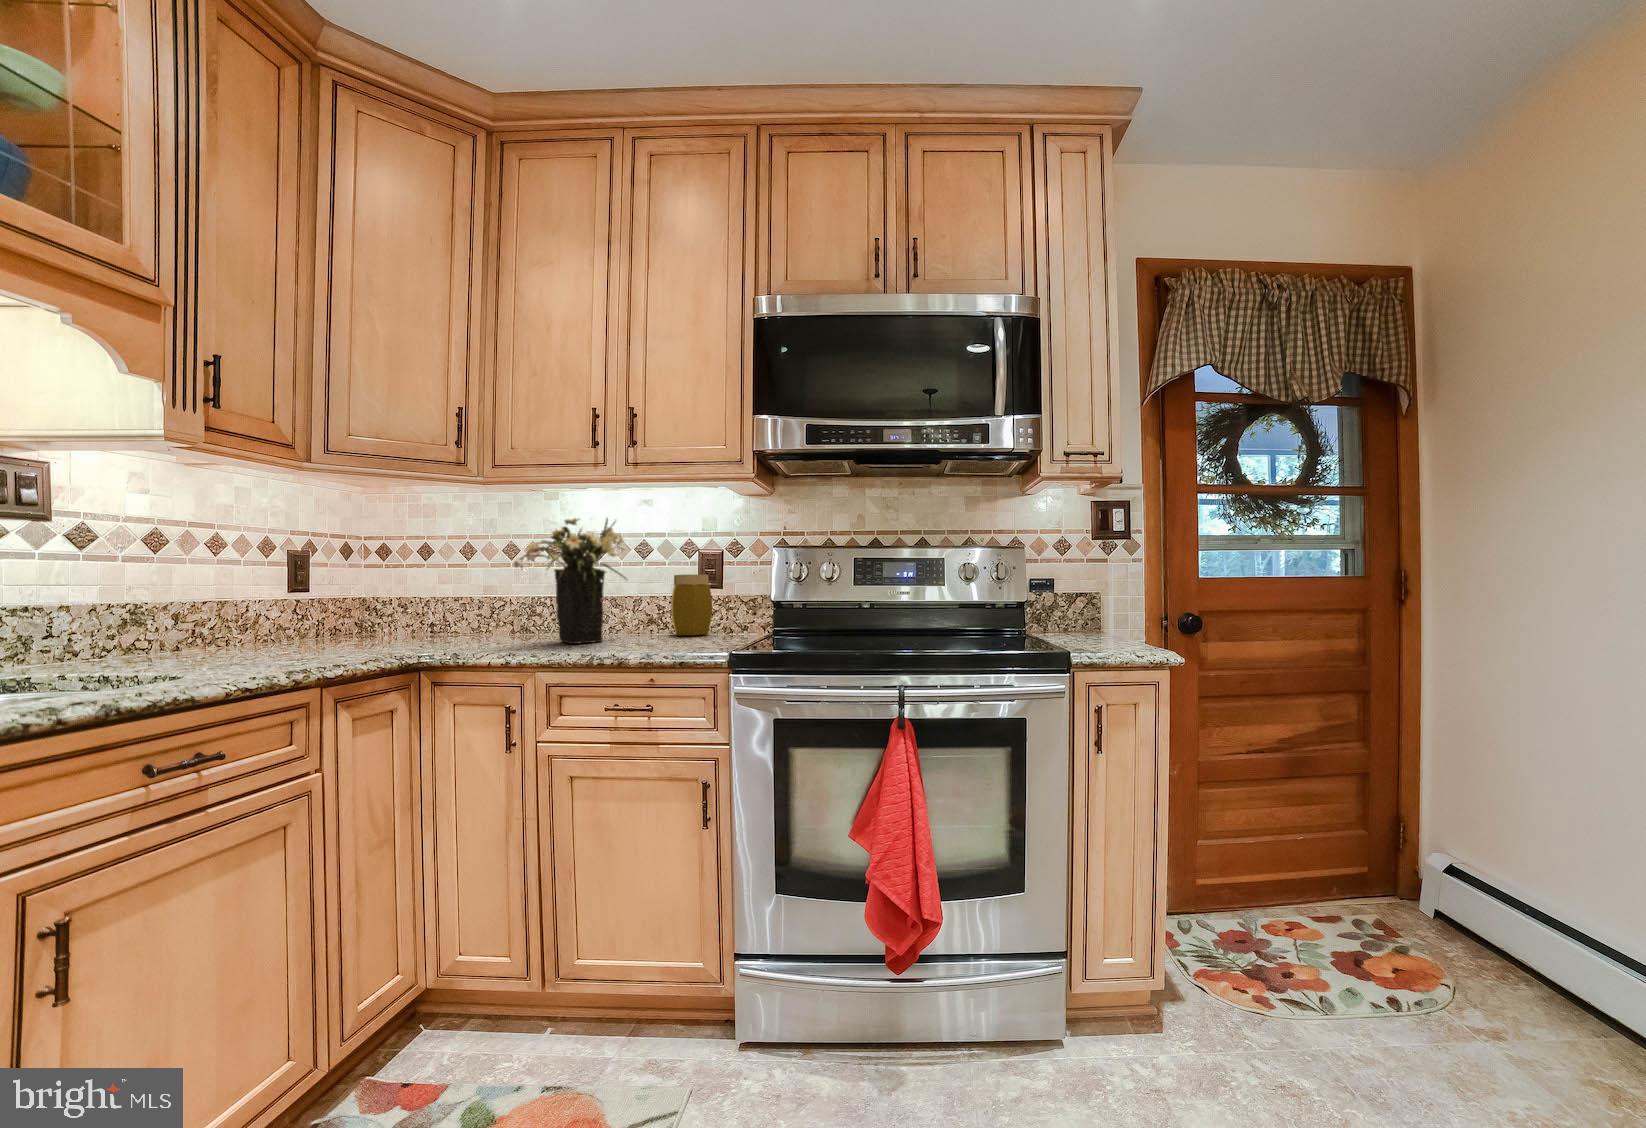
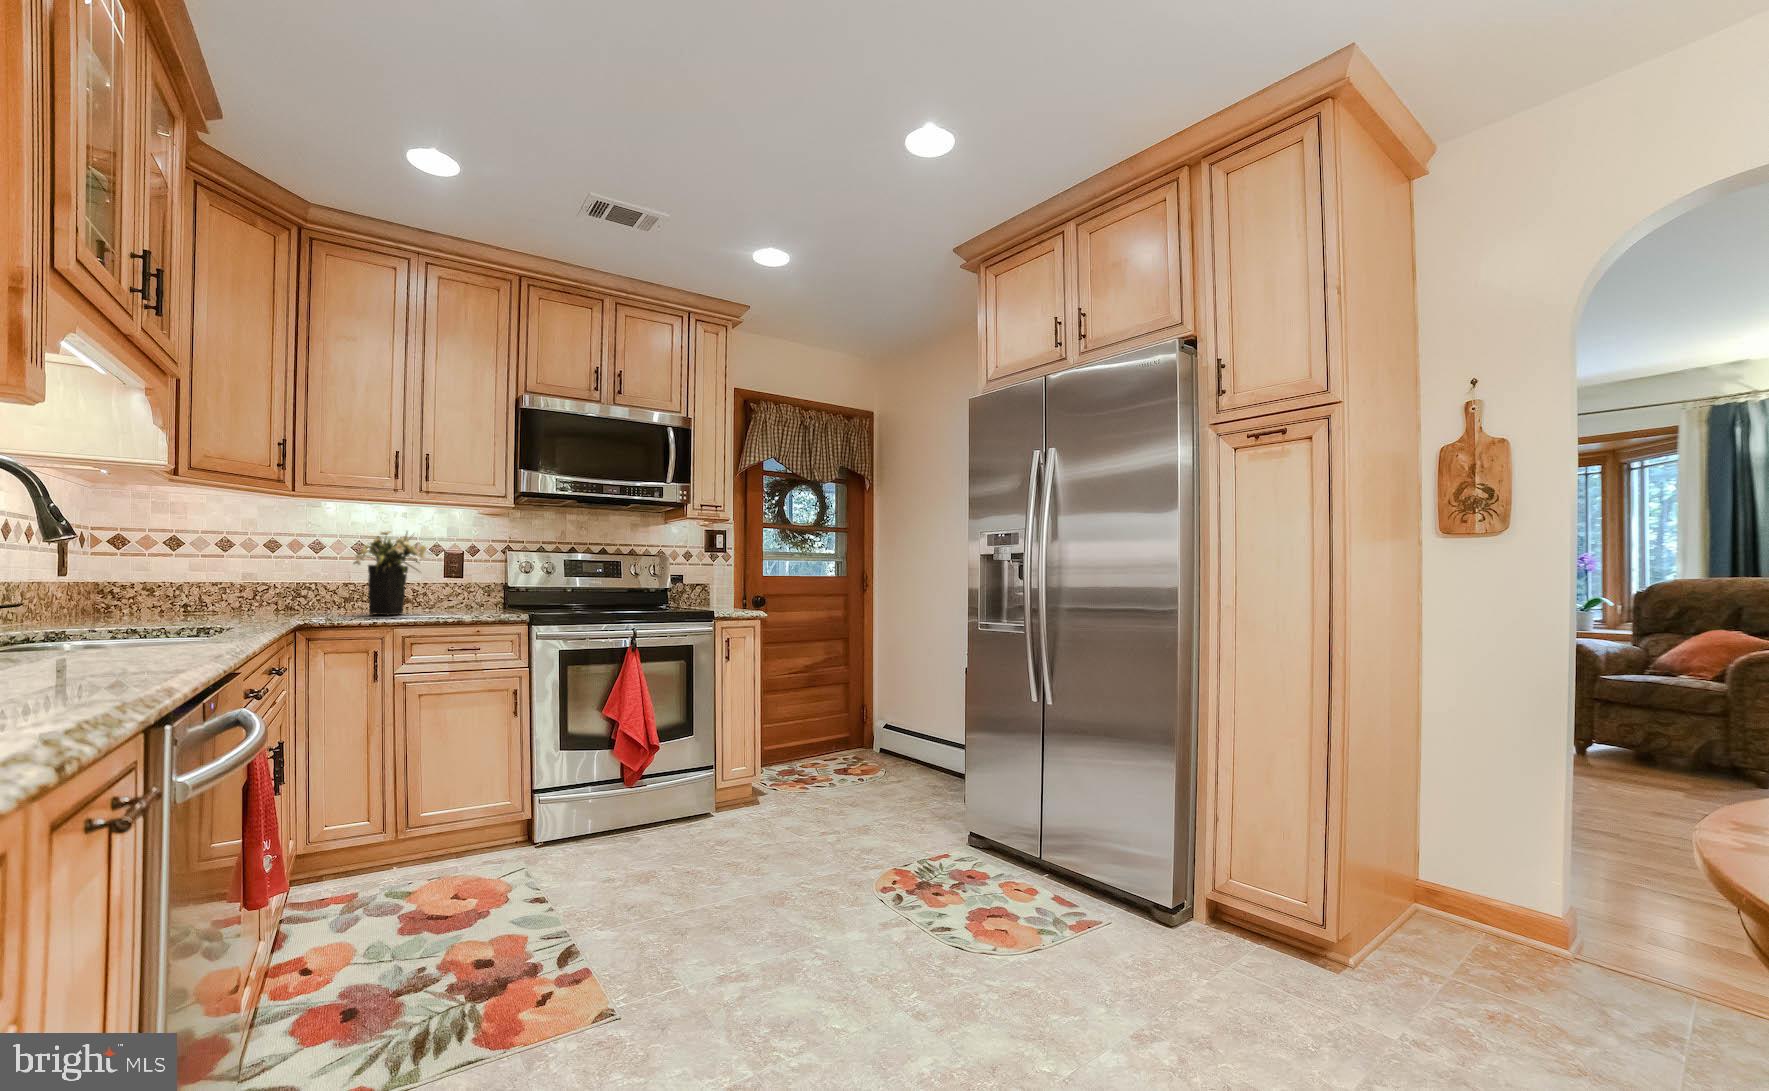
jar: present [671,574,712,635] -> none [437,569,471,610]

